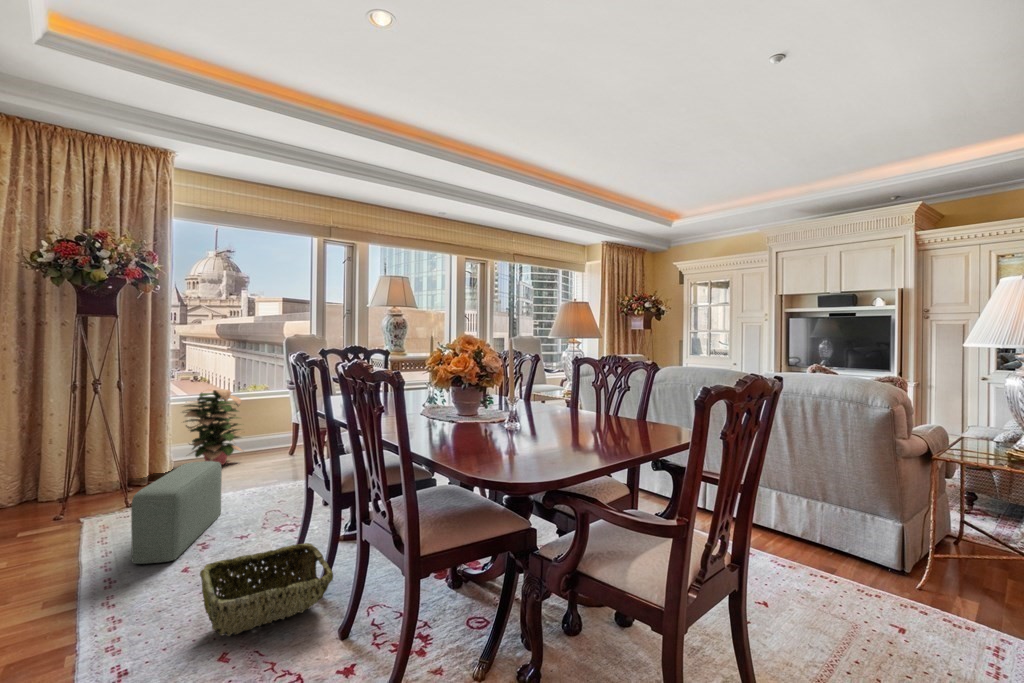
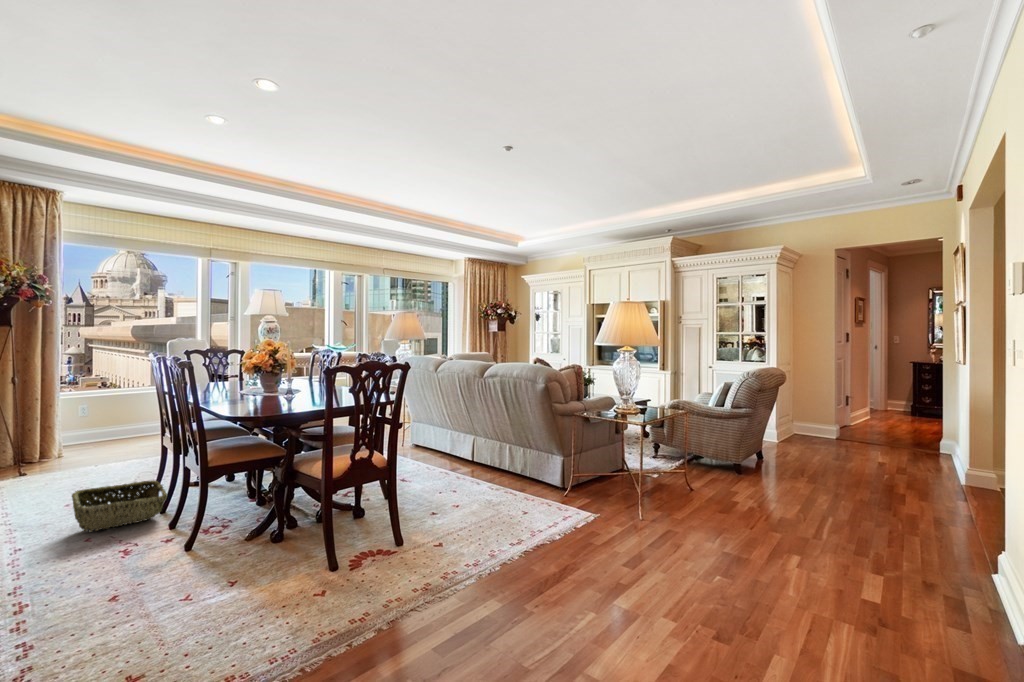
decorative plant: present [183,389,243,465] -> none [69,385,130,449]
pouf: present [131,461,222,564] -> none [23,437,100,504]

